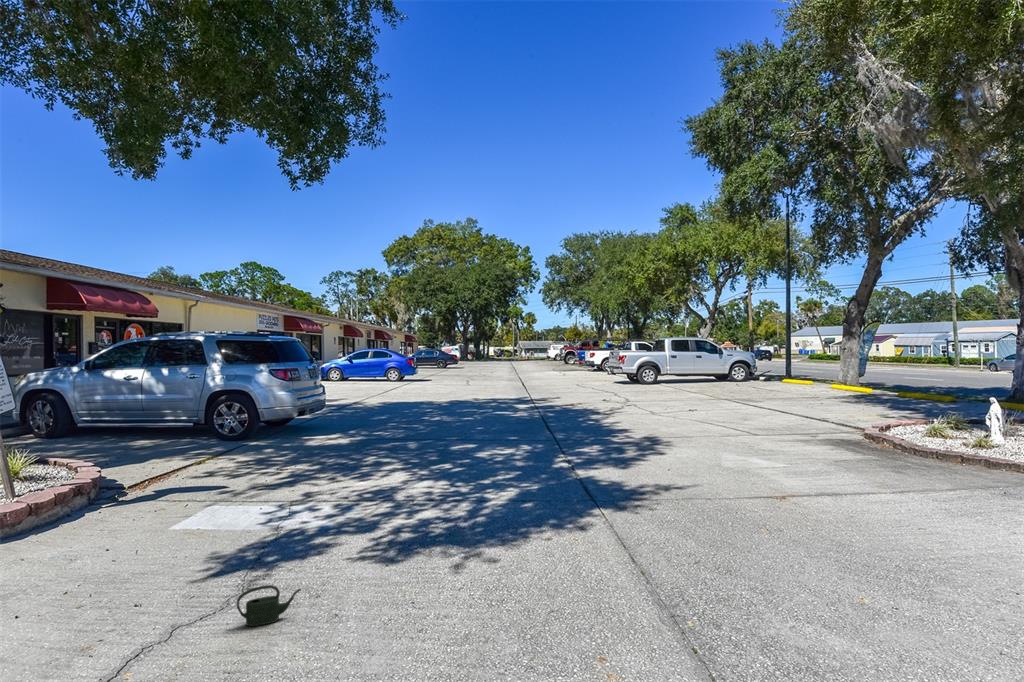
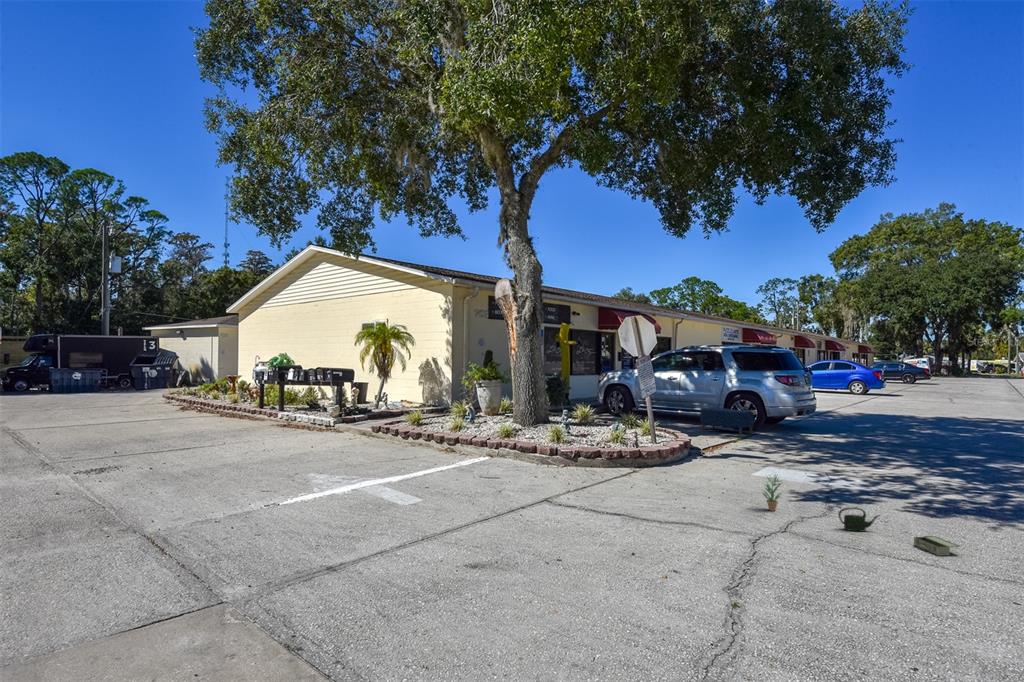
bench: none [168,415,242,450] -> present [700,408,754,435]
potted plant: none [126,544,166,610] -> present [763,476,781,511]
toolbox: none [337,610,393,651] -> present [914,536,959,556]

